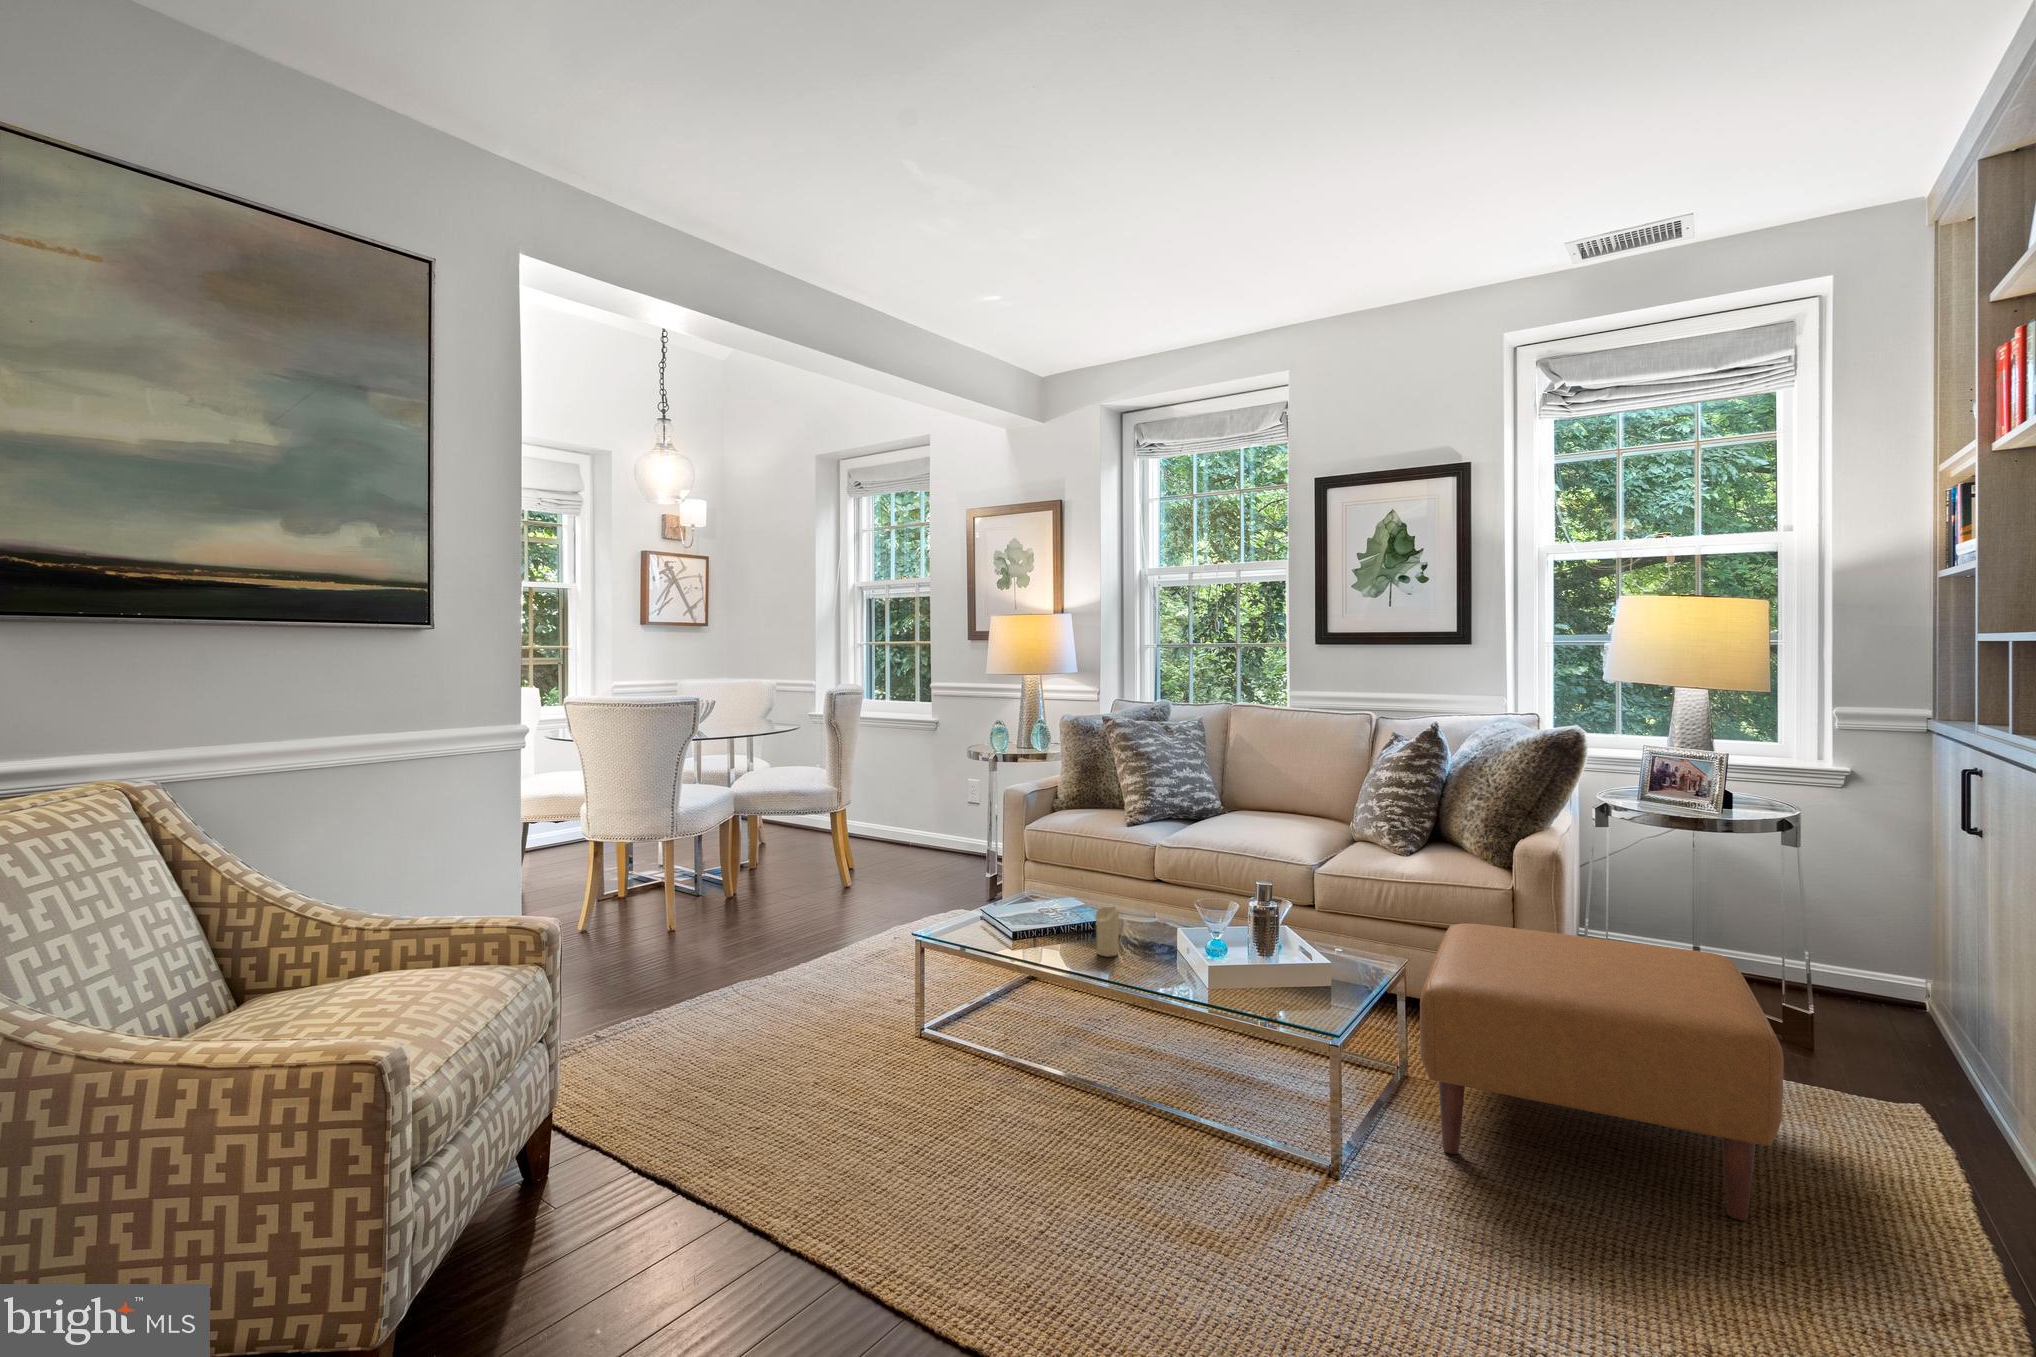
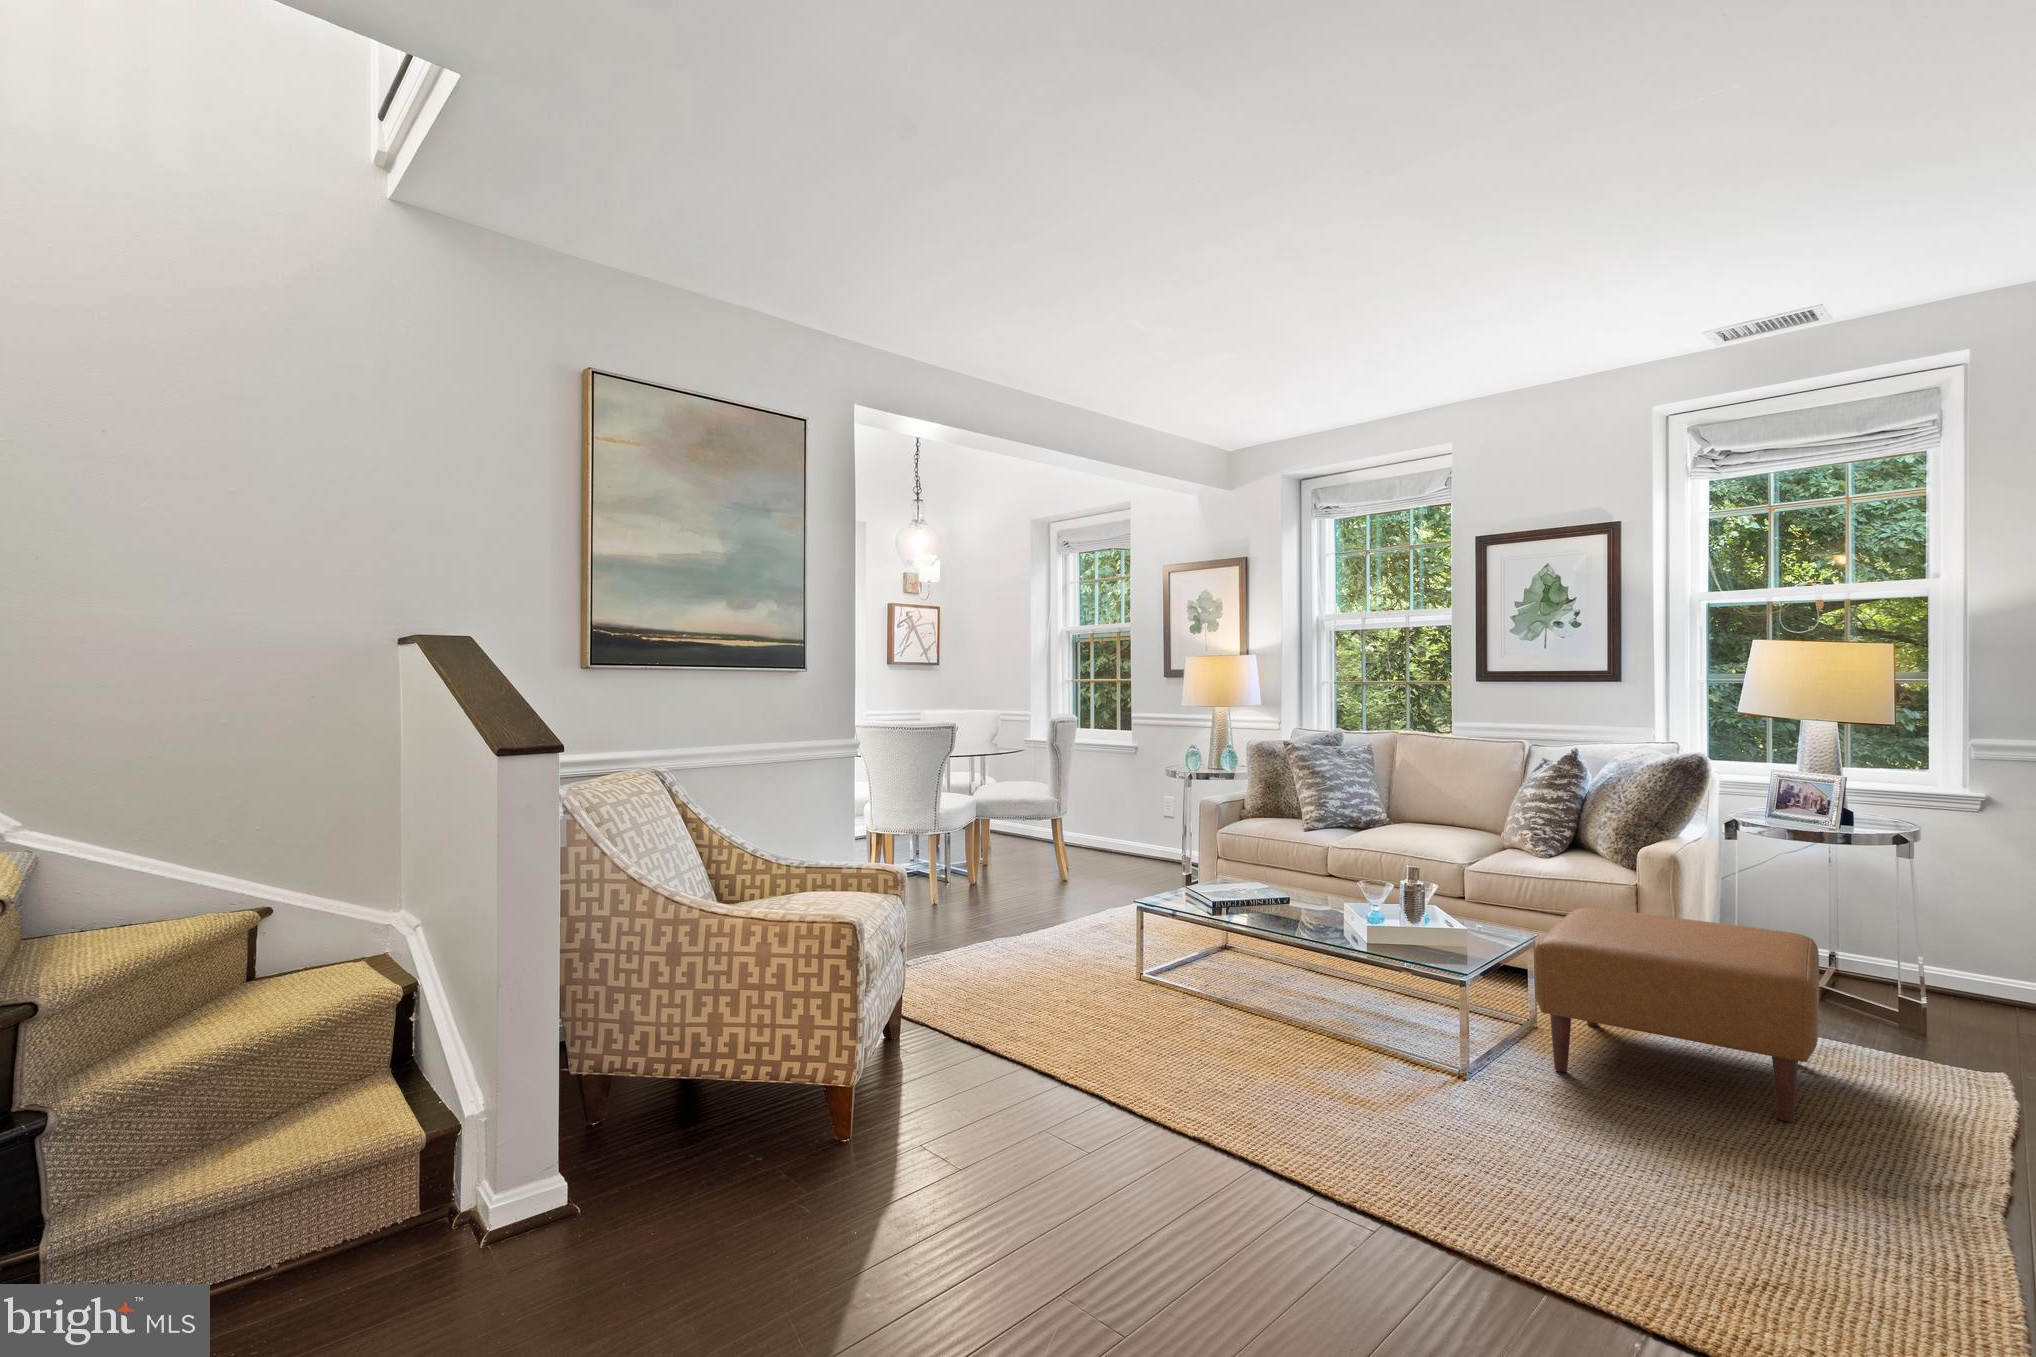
candle: present [1096,906,1119,957] -> none [1280,881,1298,918]

